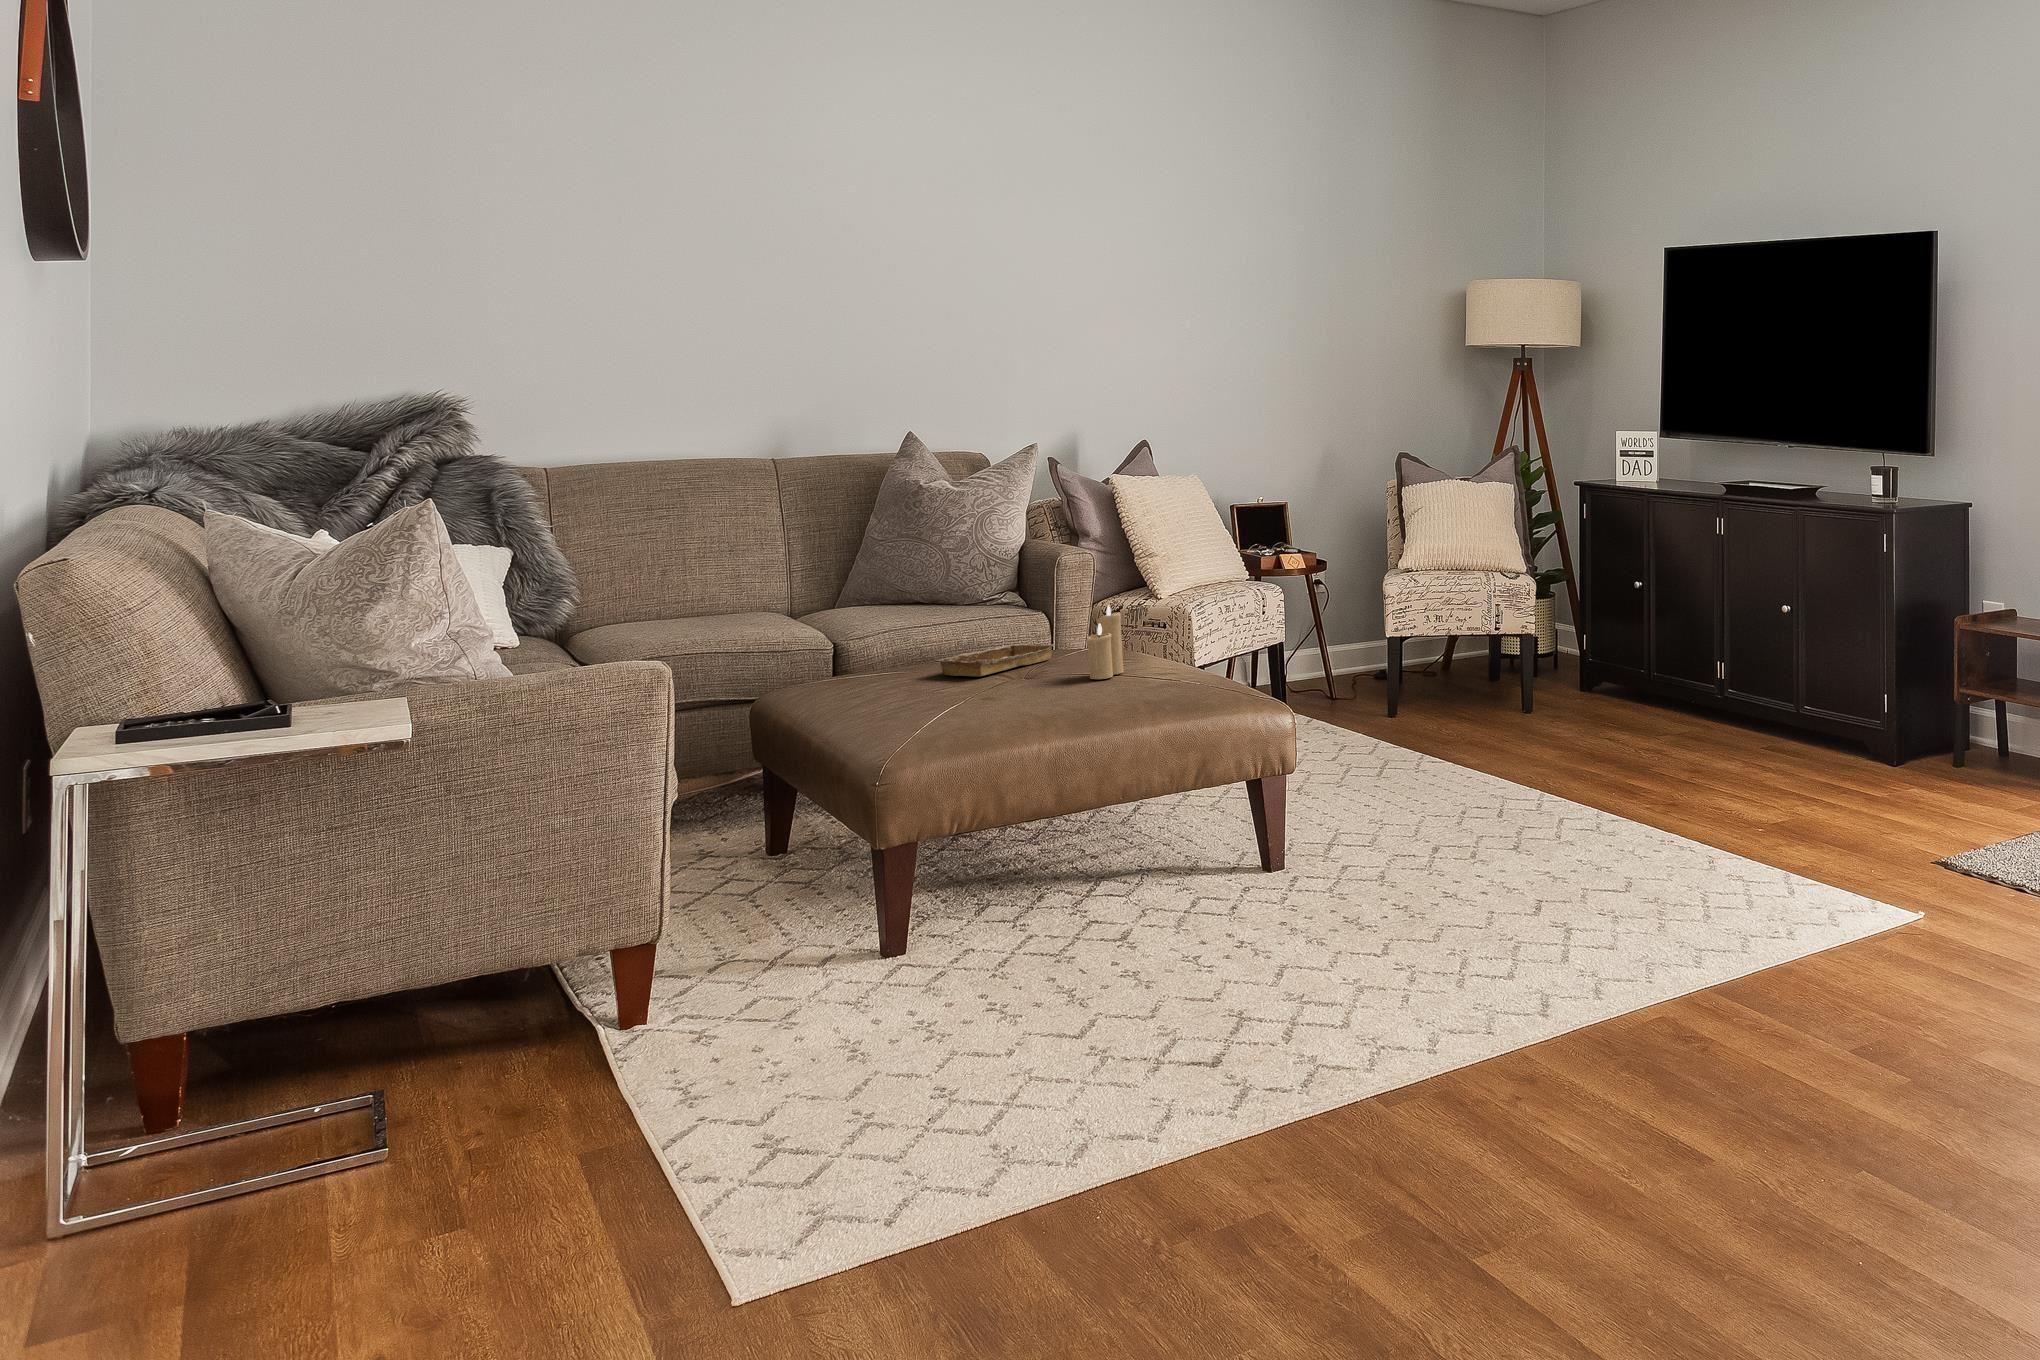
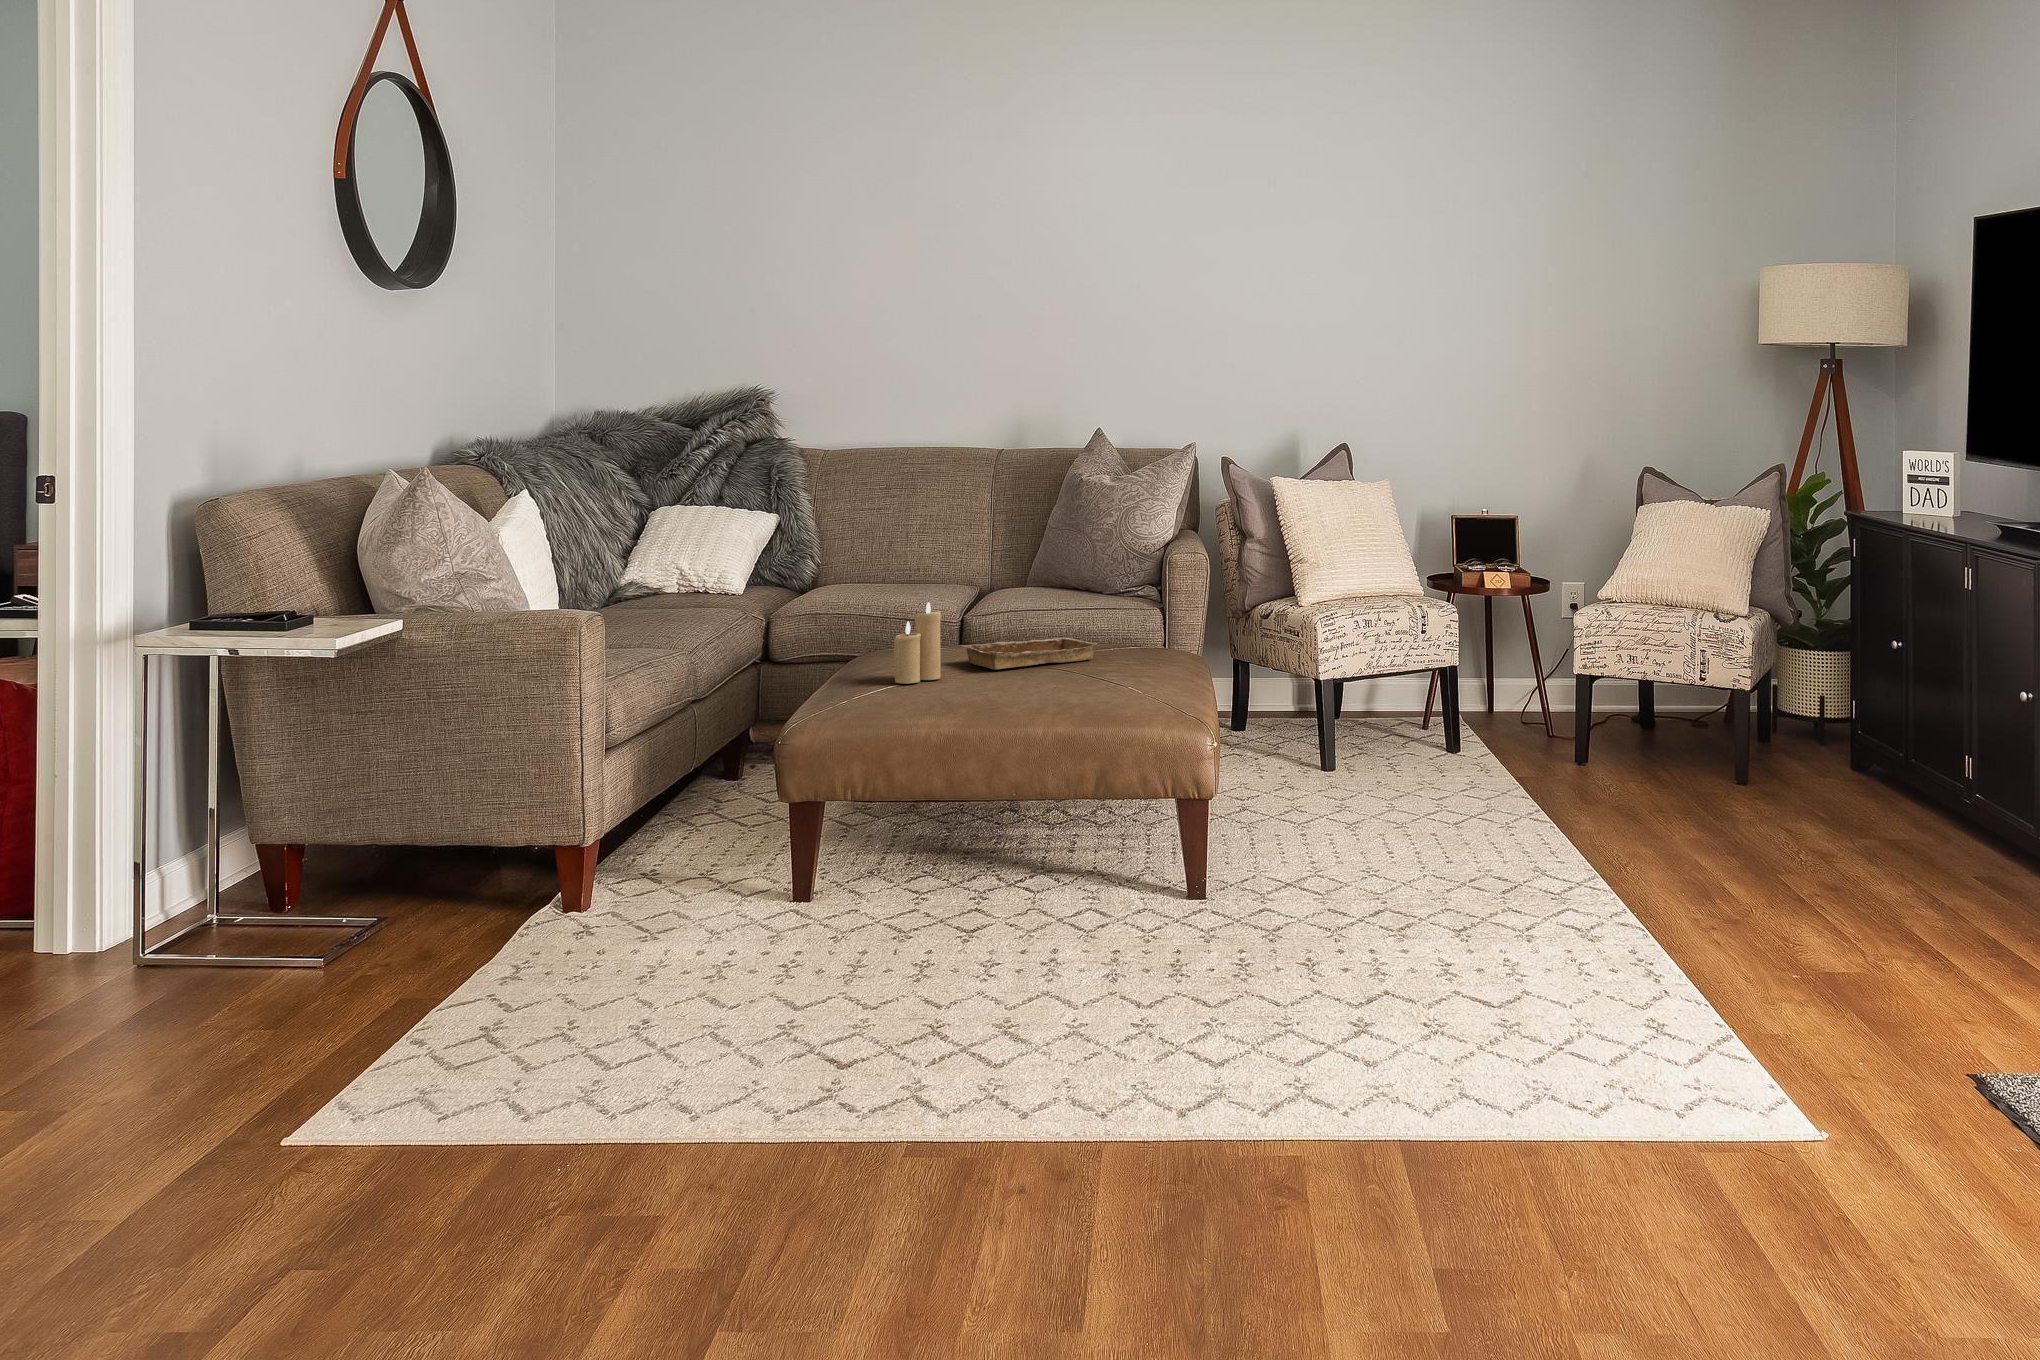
candle: present [1087,605,1123,679] -> present [894,602,941,684]

